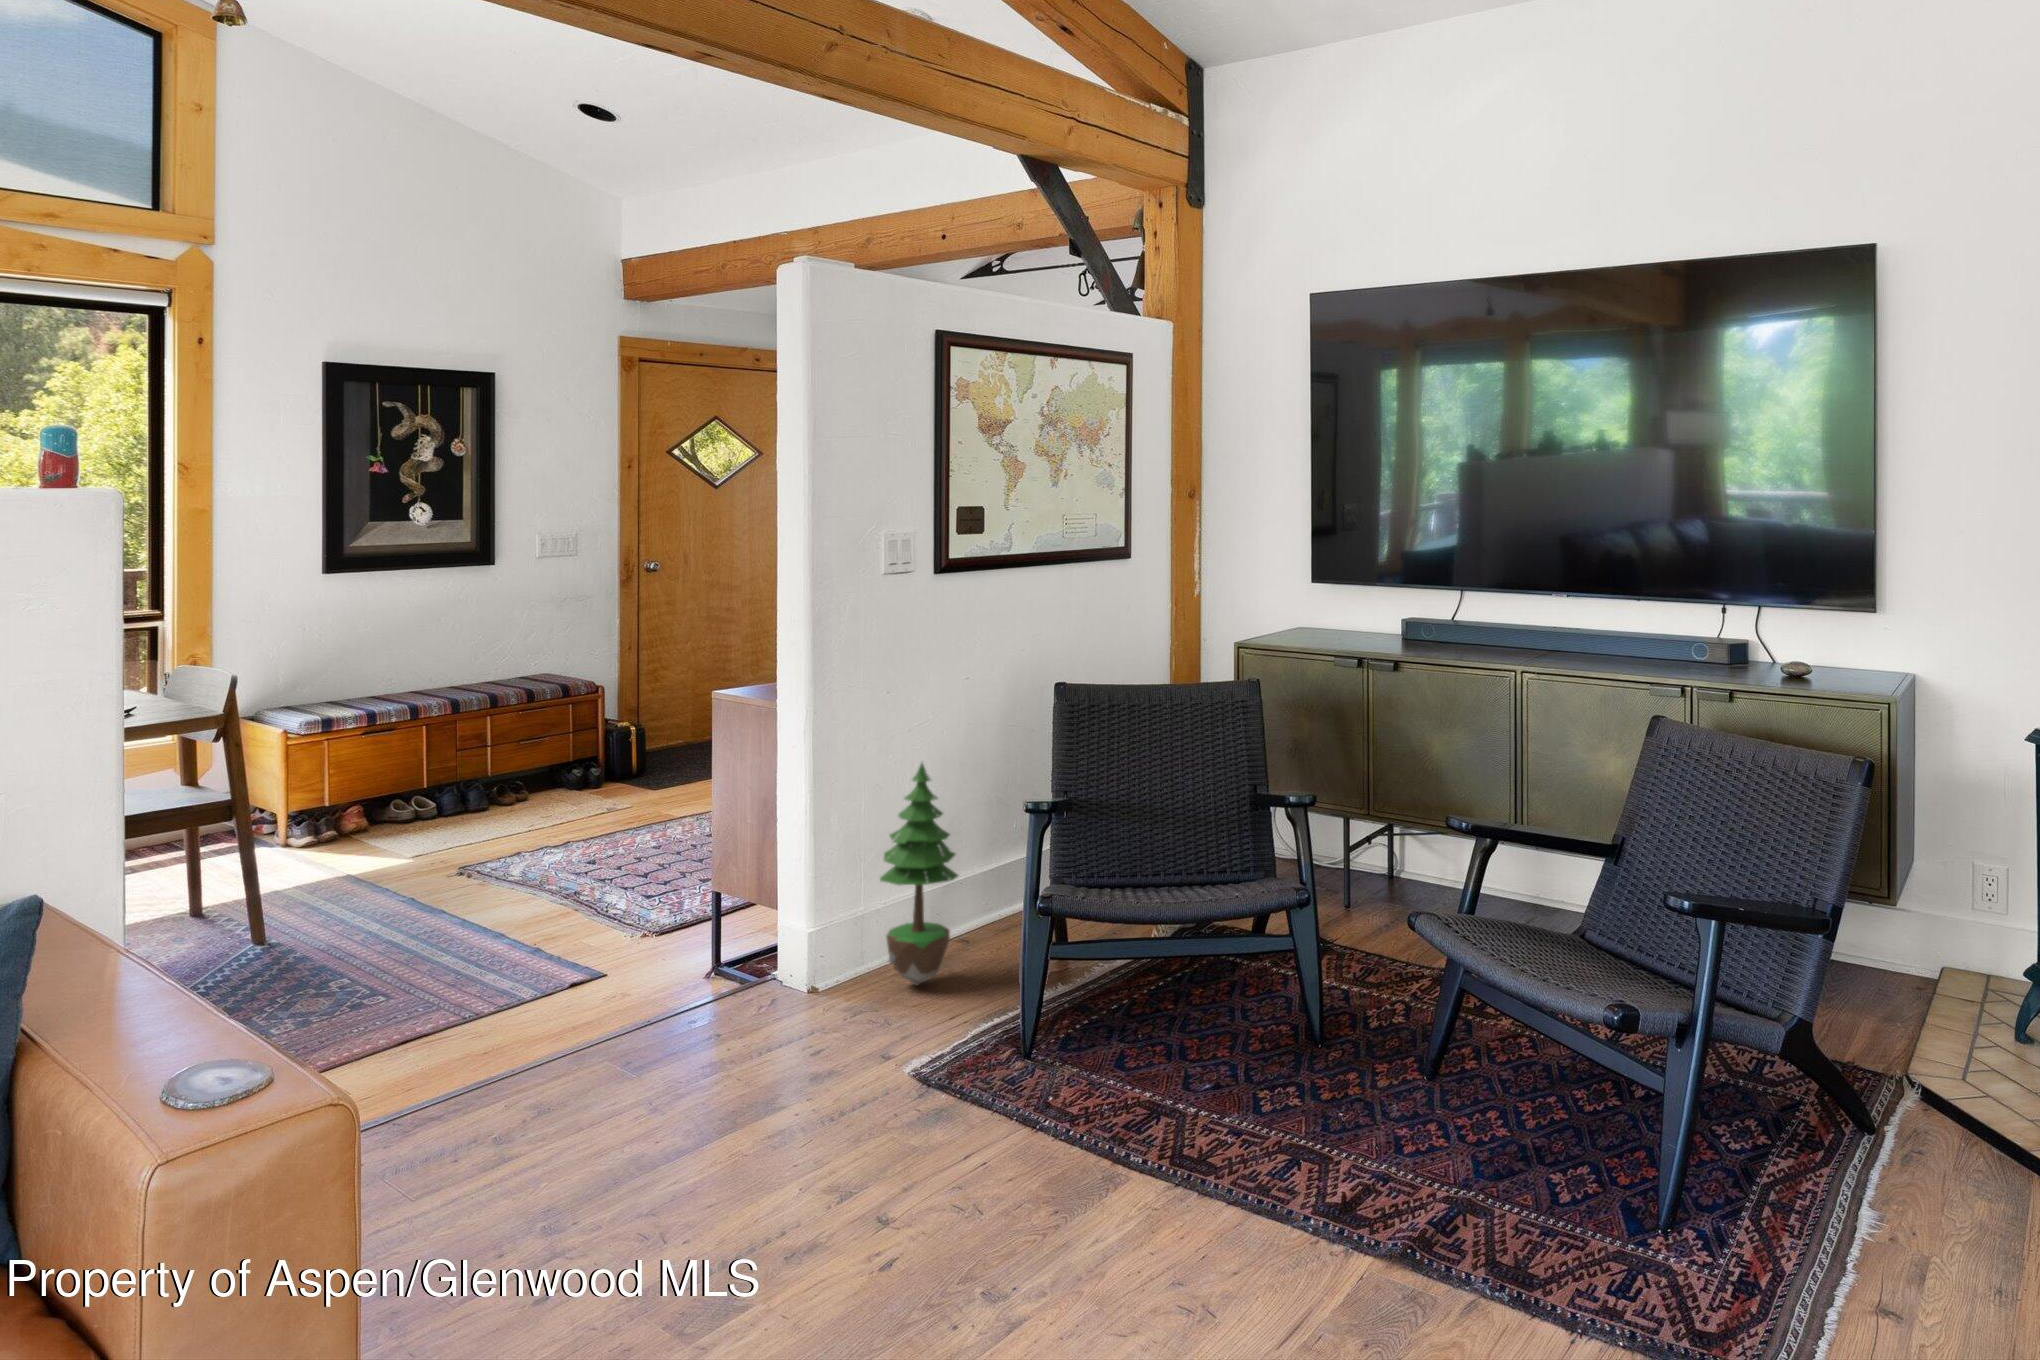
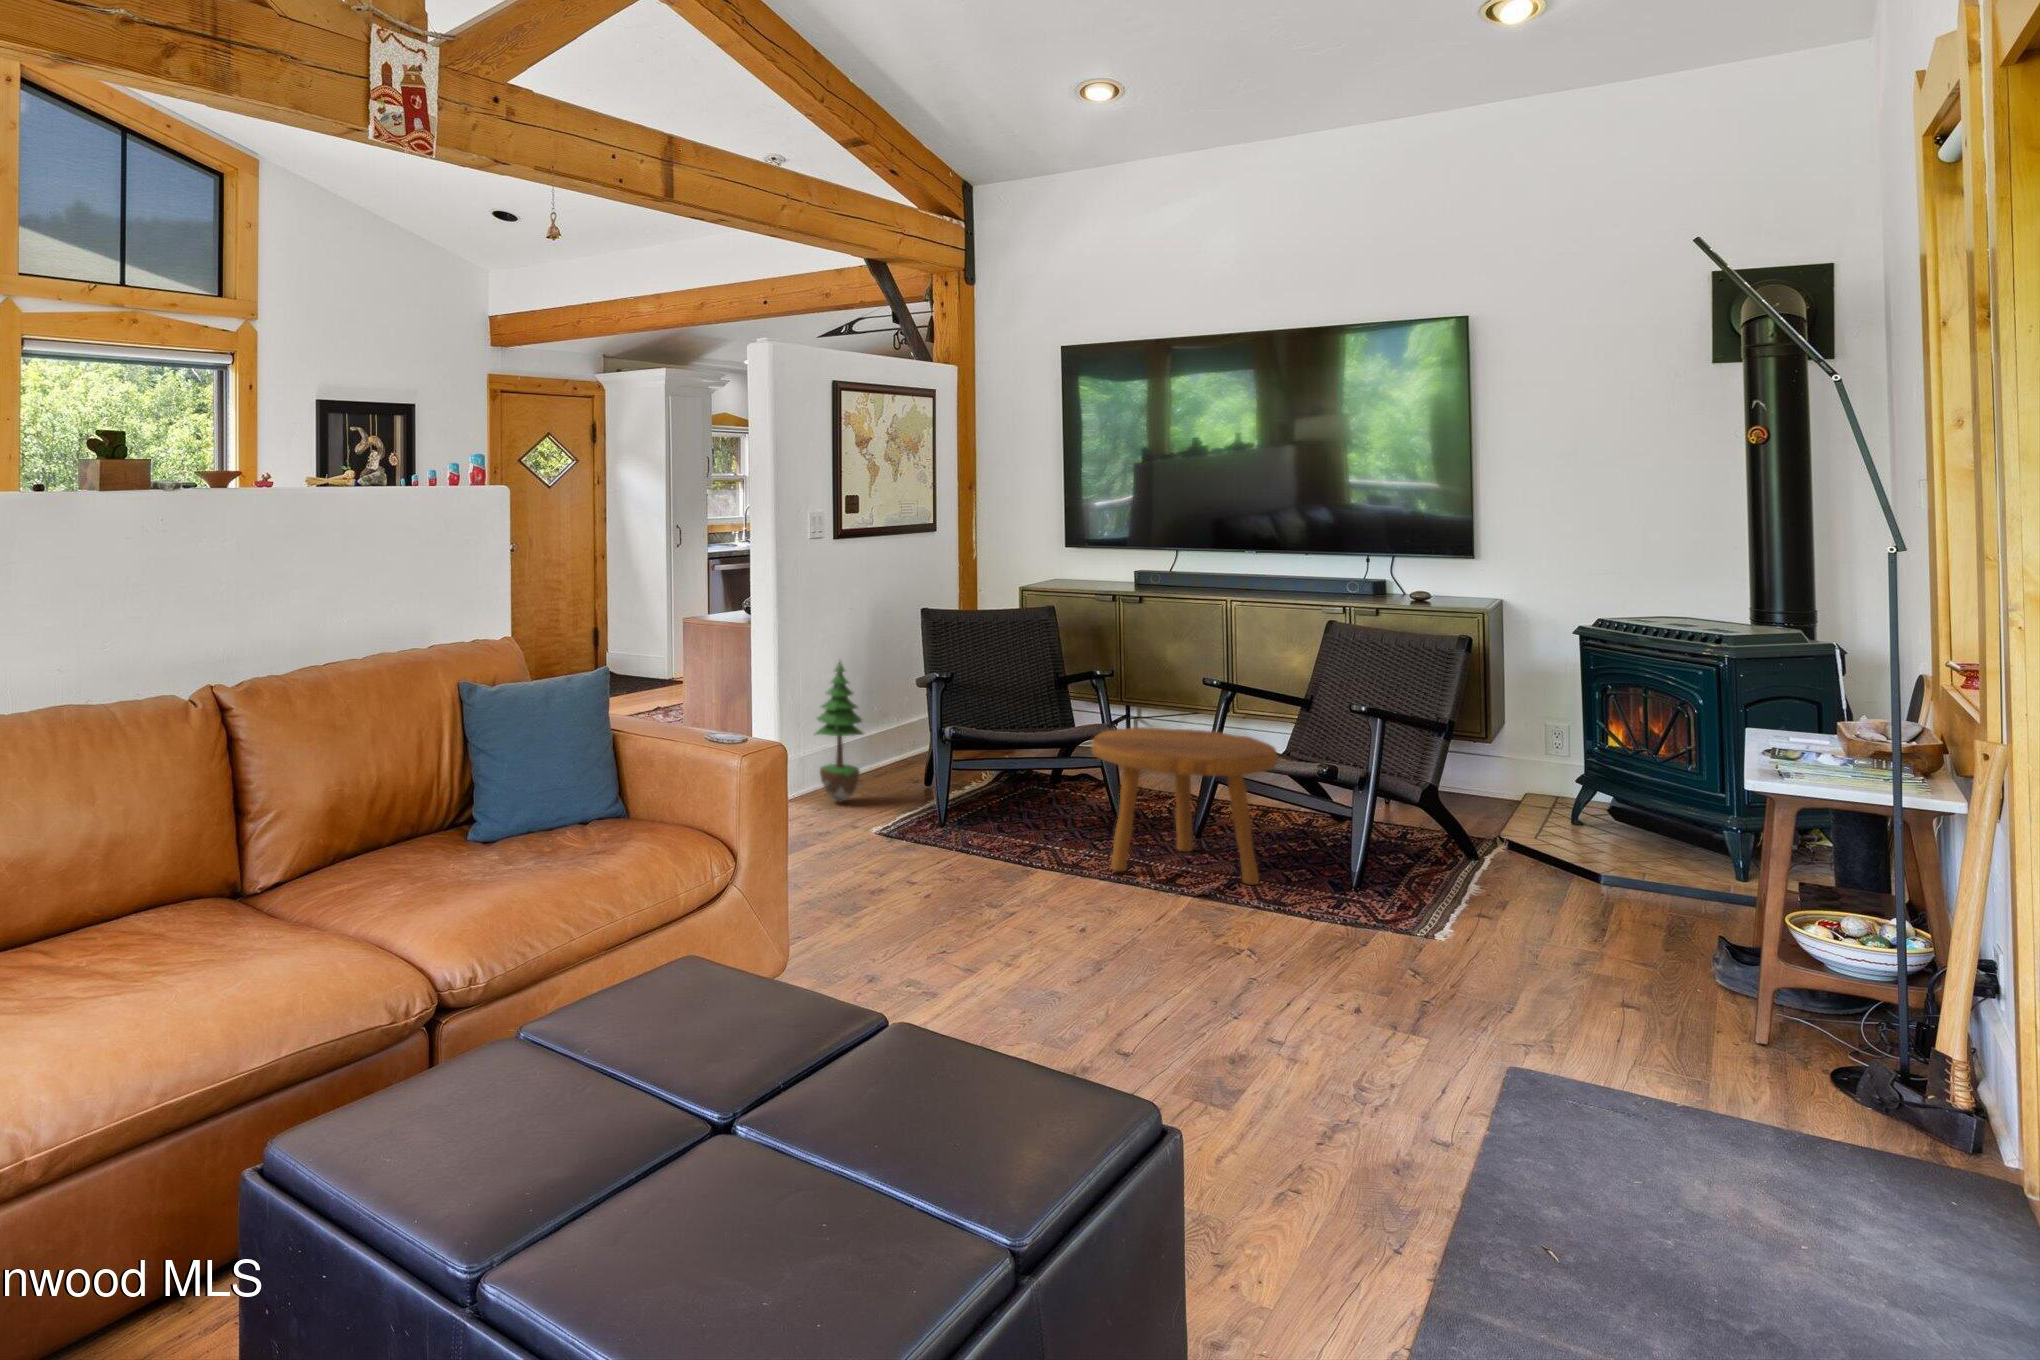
footstool: none [1239,898,1542,1213] -> present [1092,727,1277,885]

